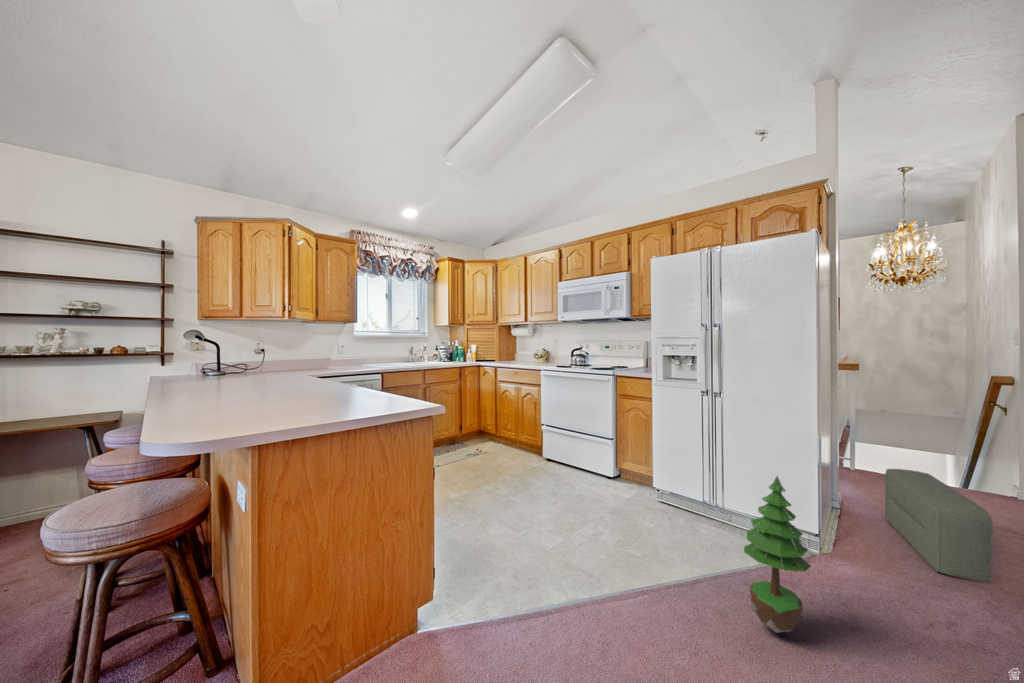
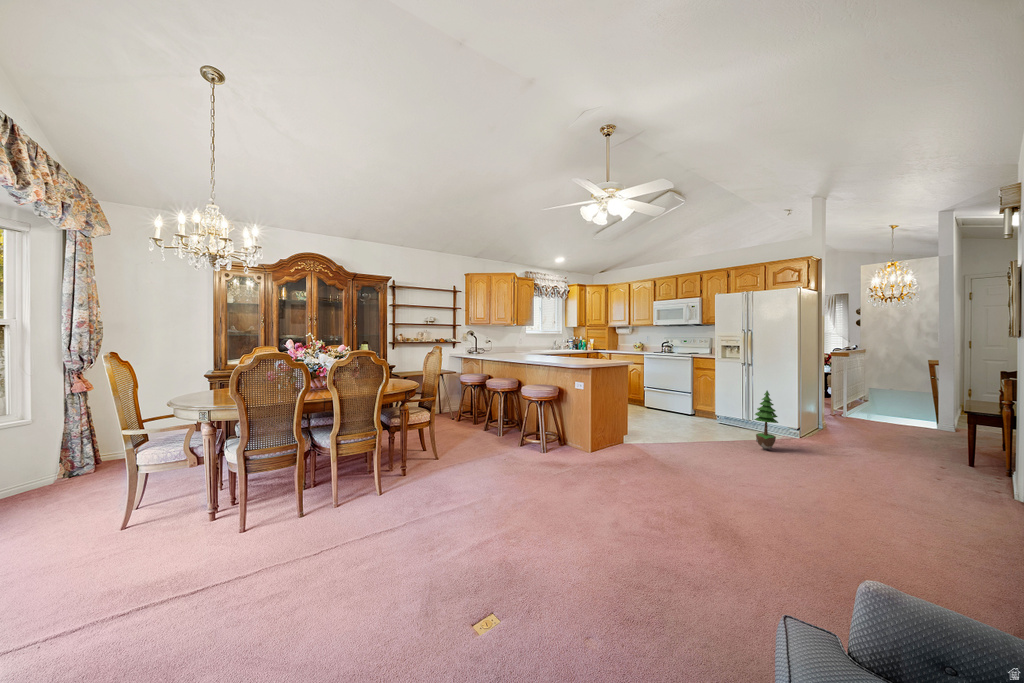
pouf: present [885,469,993,582] -> none [842,405,874,446]

